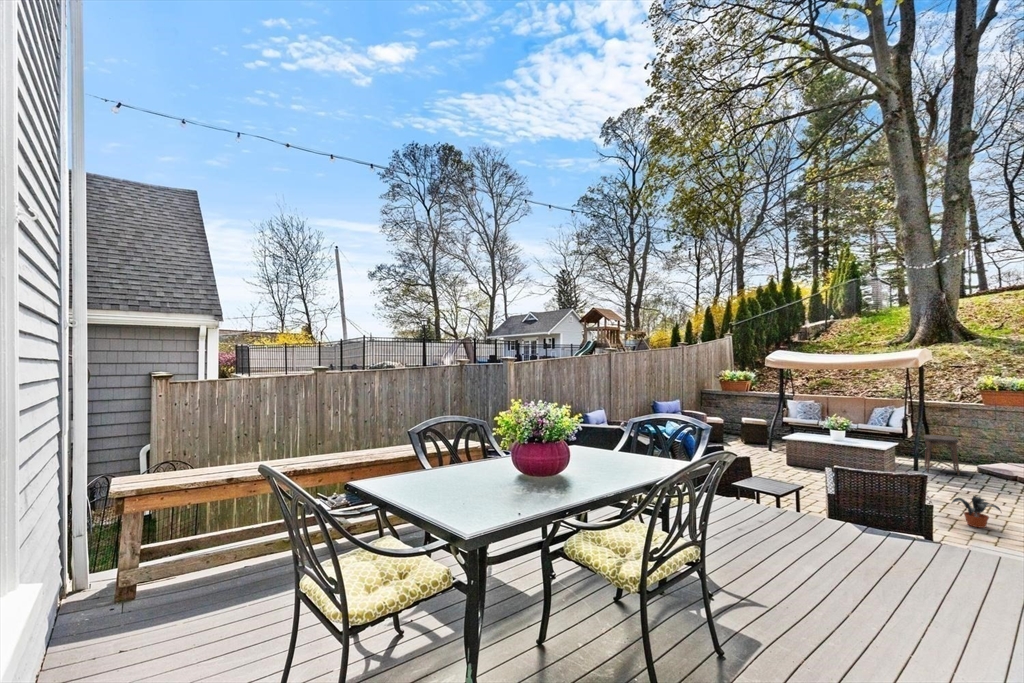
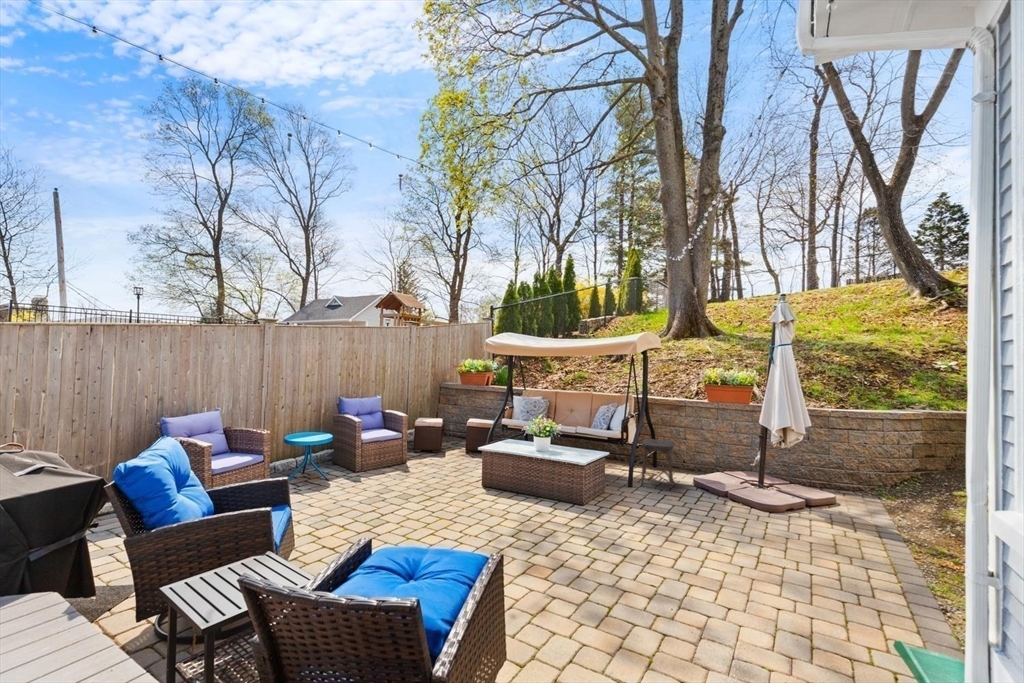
potted plant: present [952,496,1001,528] -> none [603,554,663,613]

